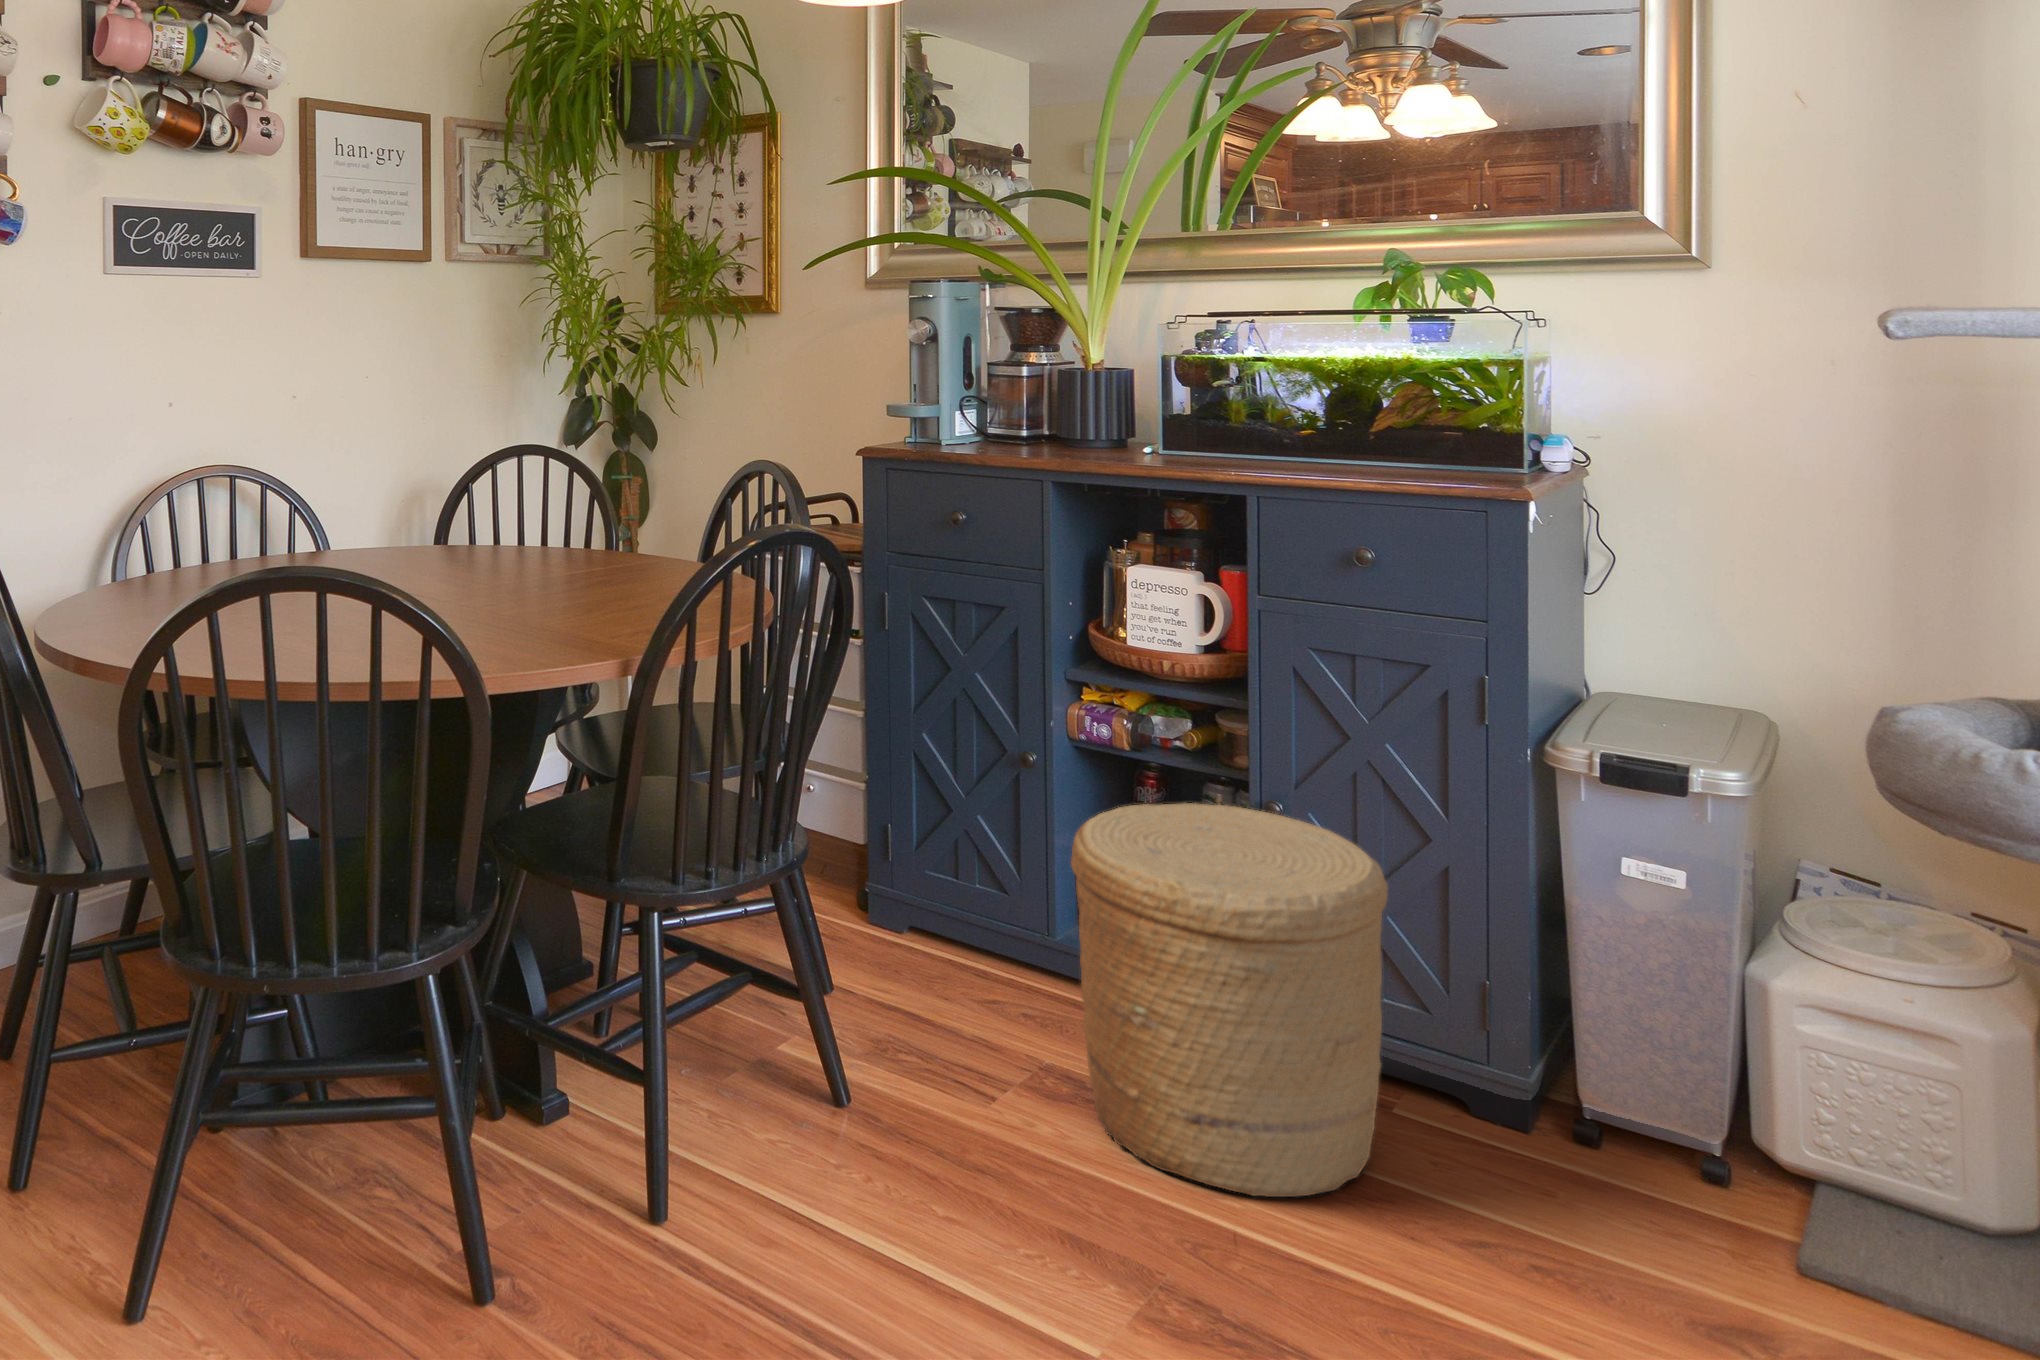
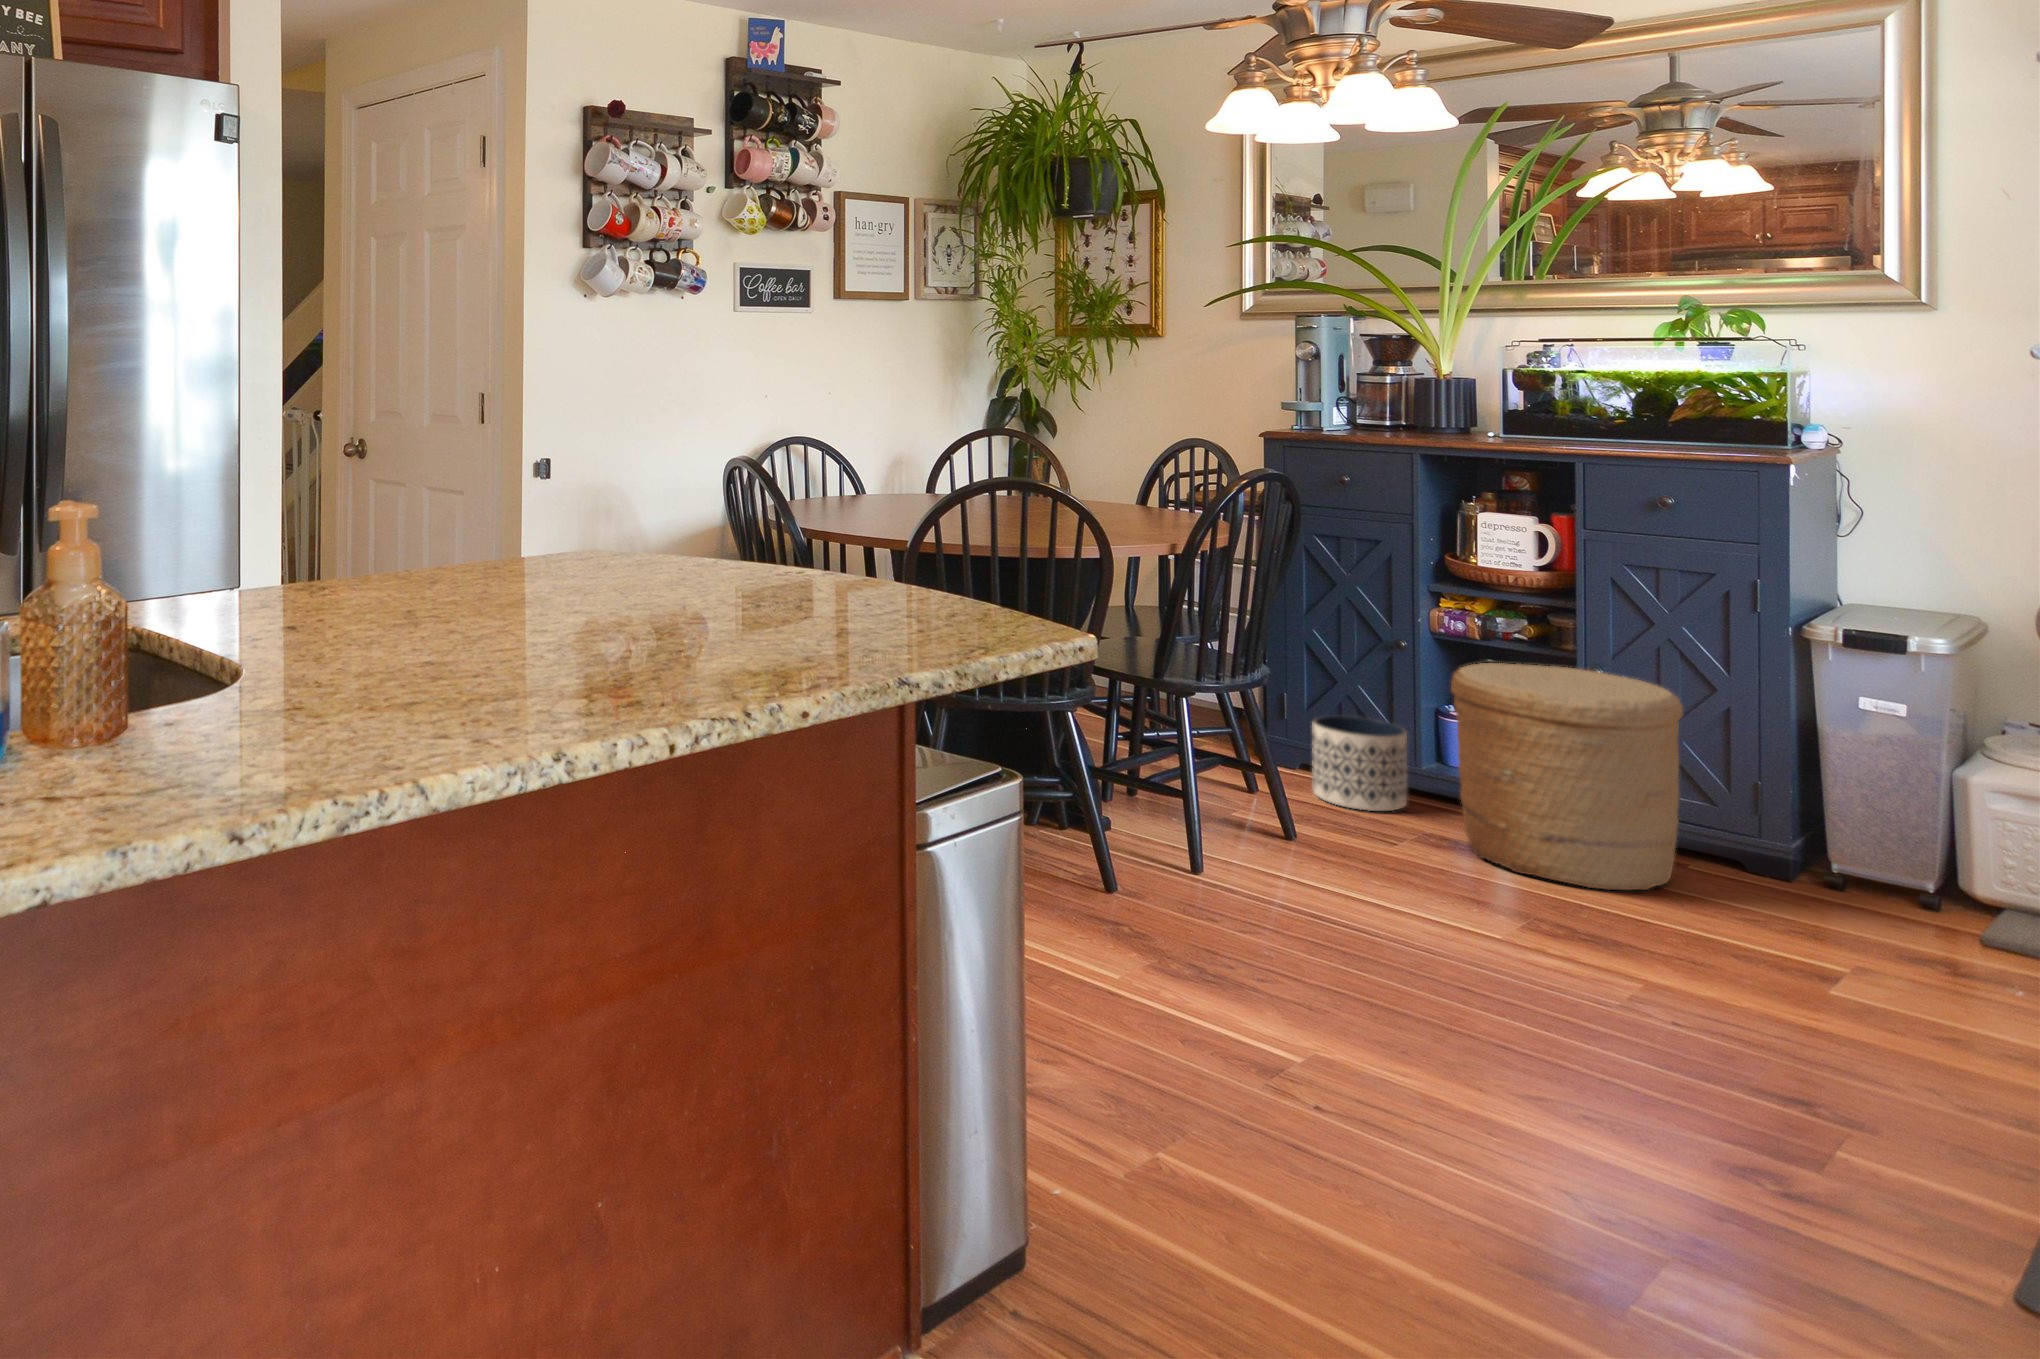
planter: none [904,868,1029,1027] -> present [1312,716,1407,811]

